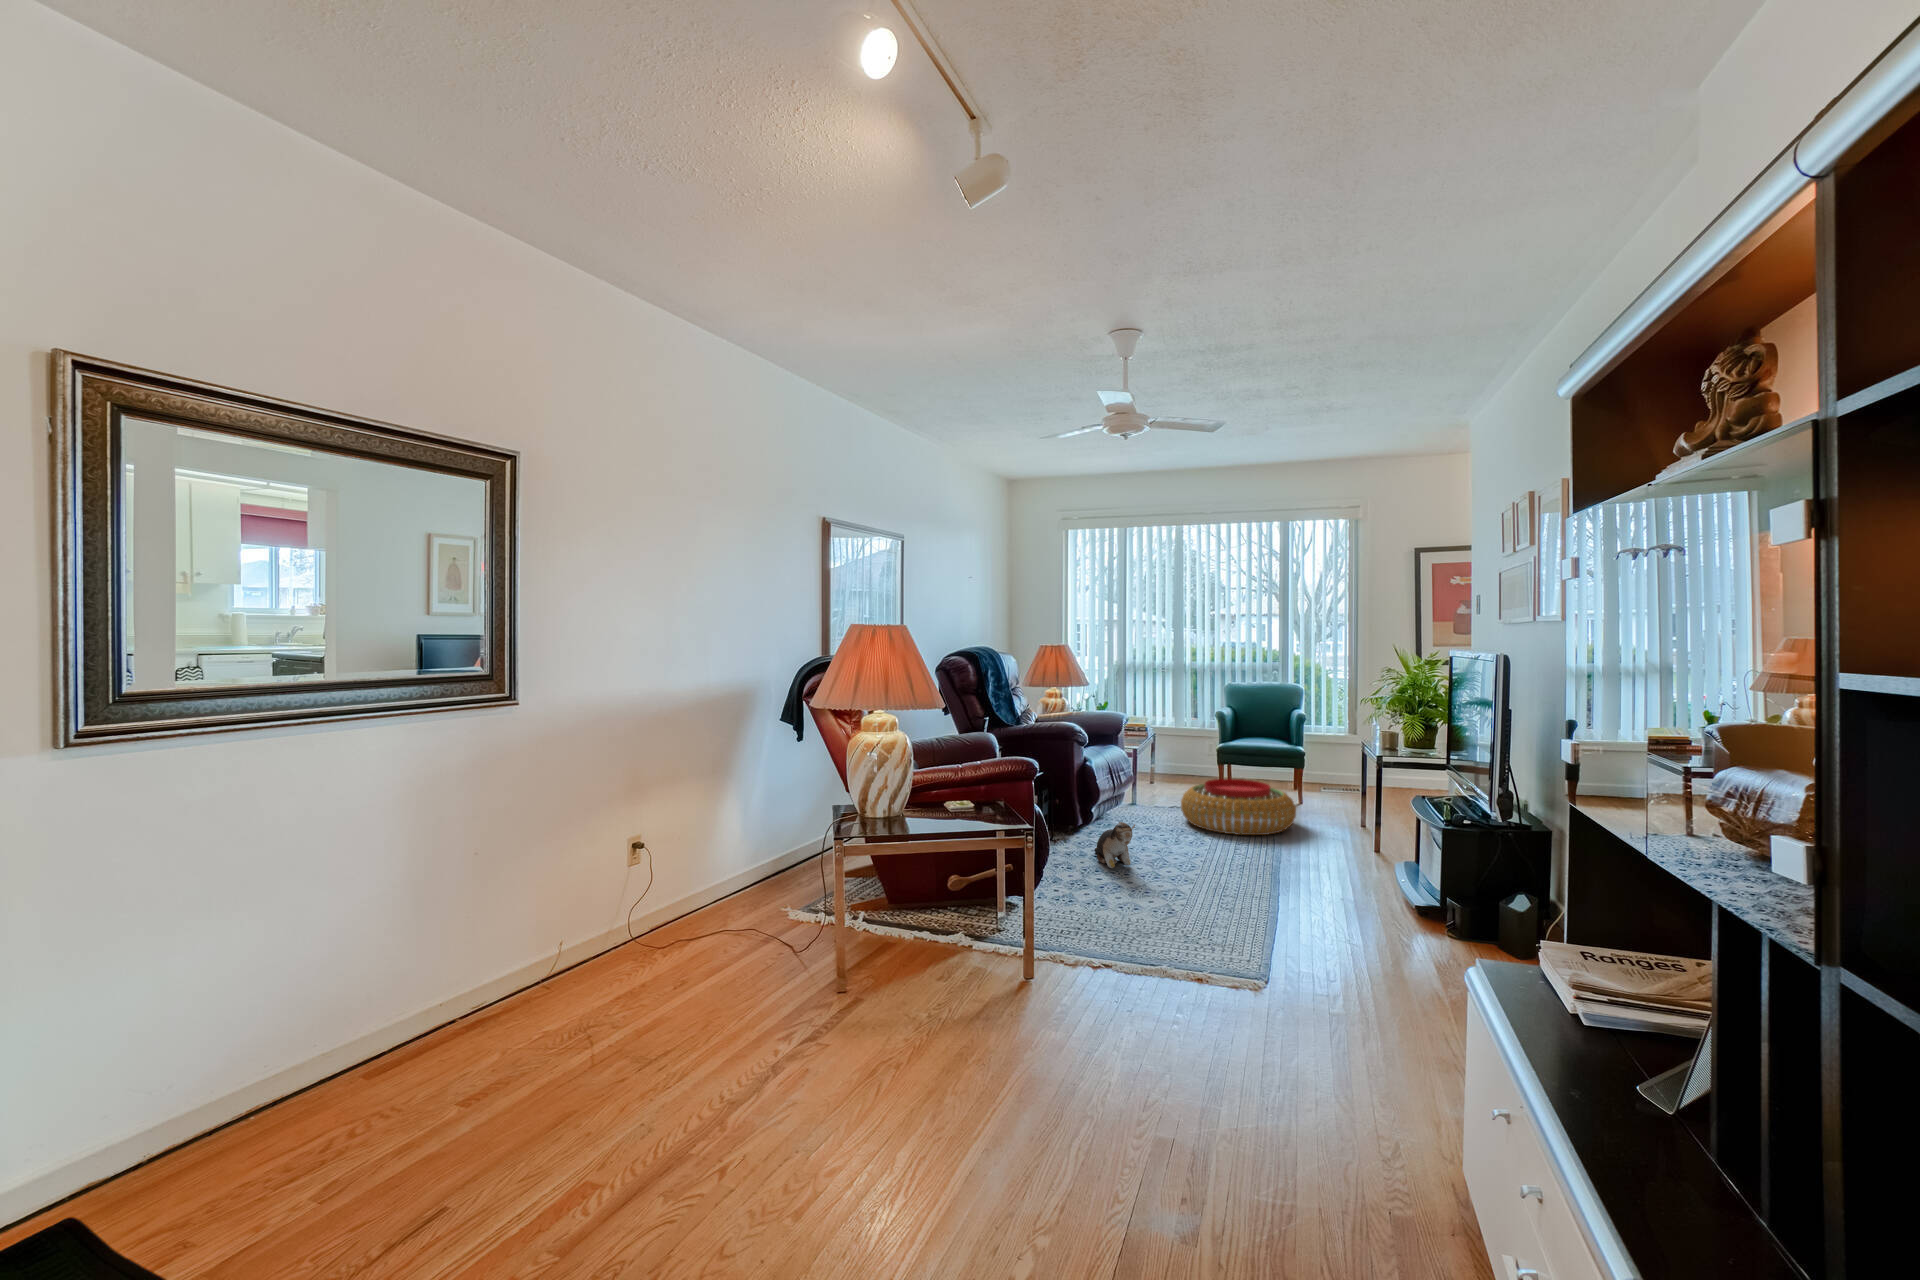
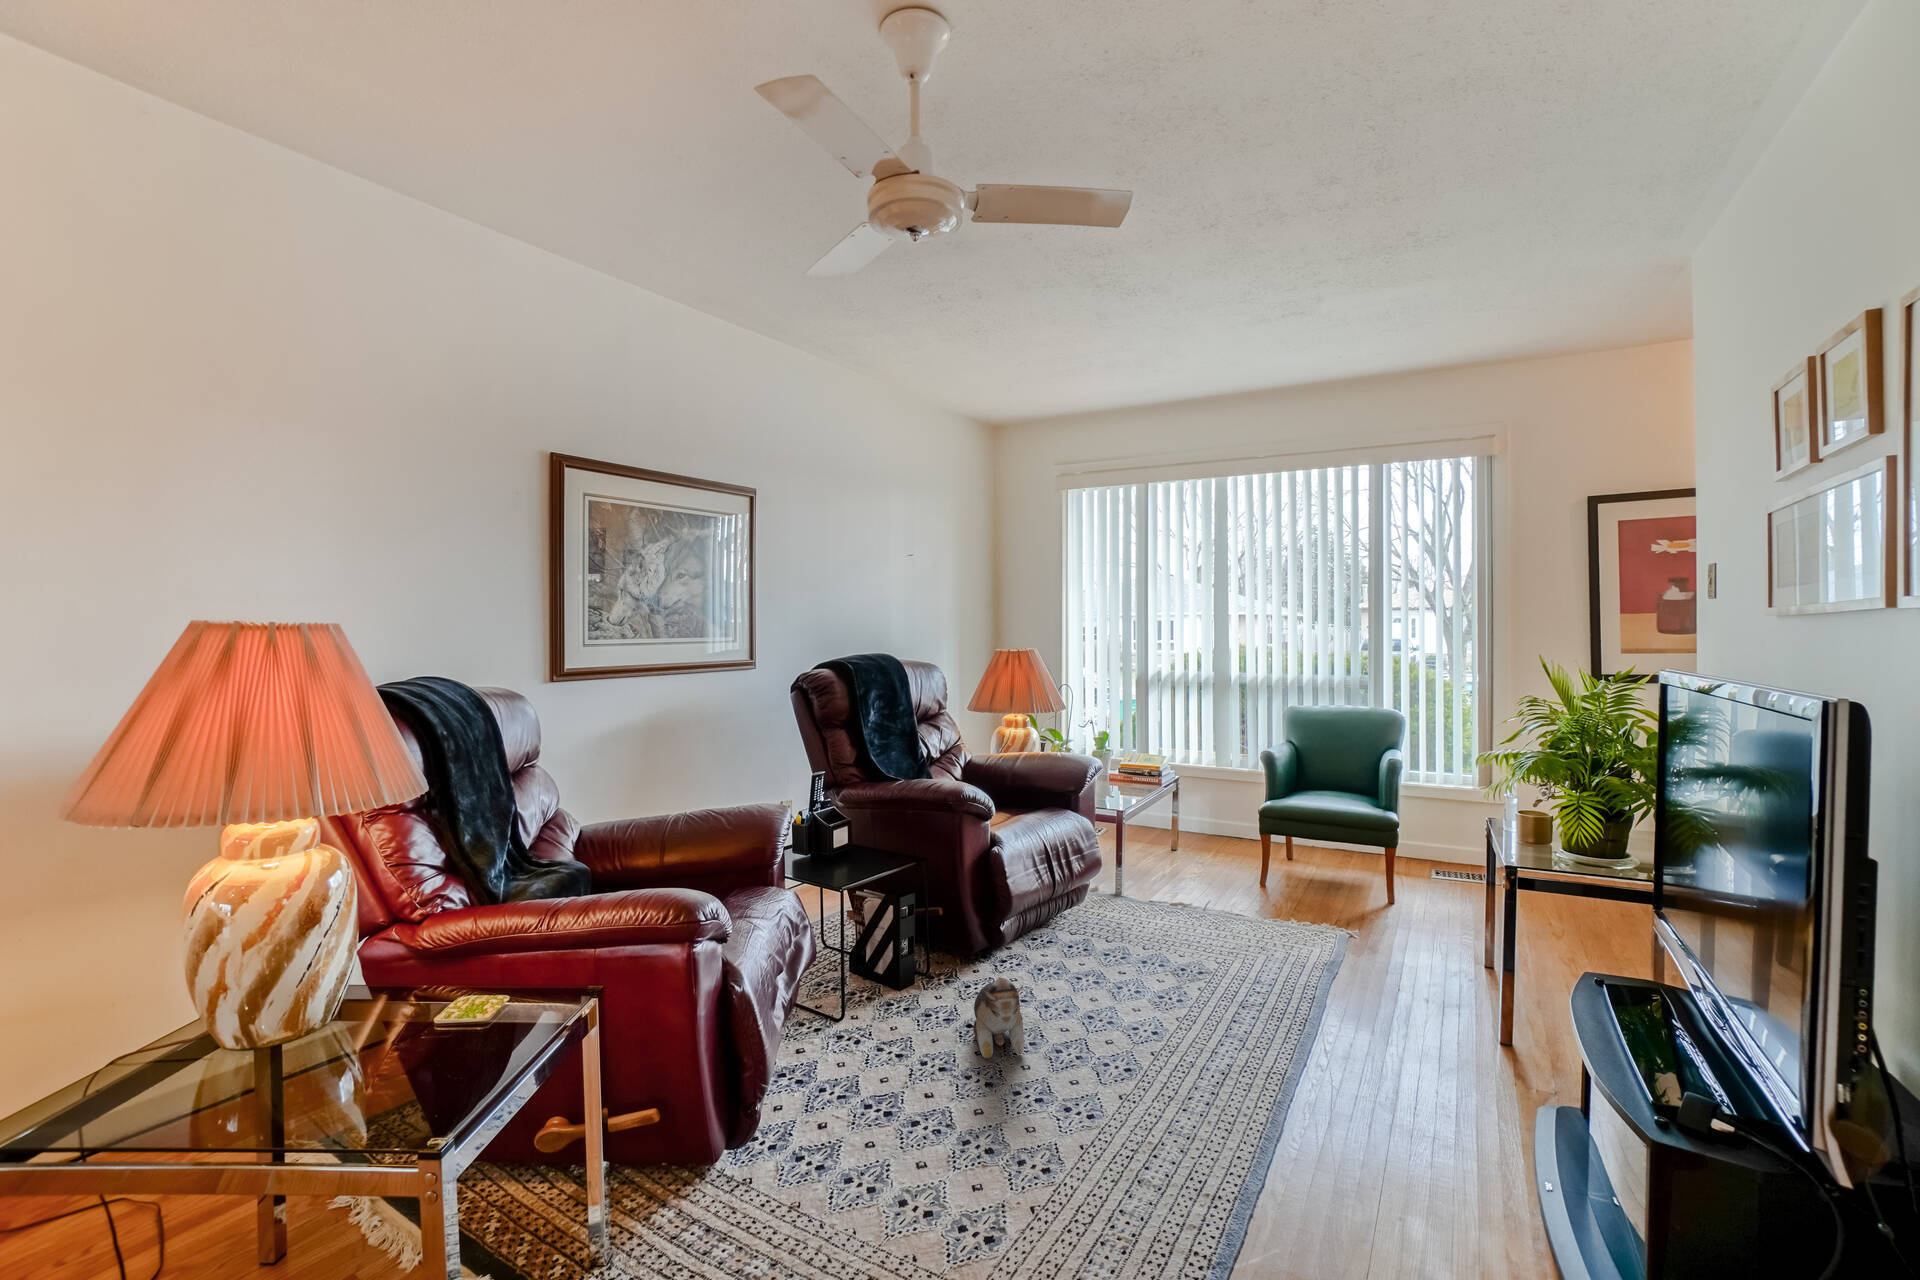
pouf: present [1181,779,1296,835] -> none [1172,871,1365,982]

